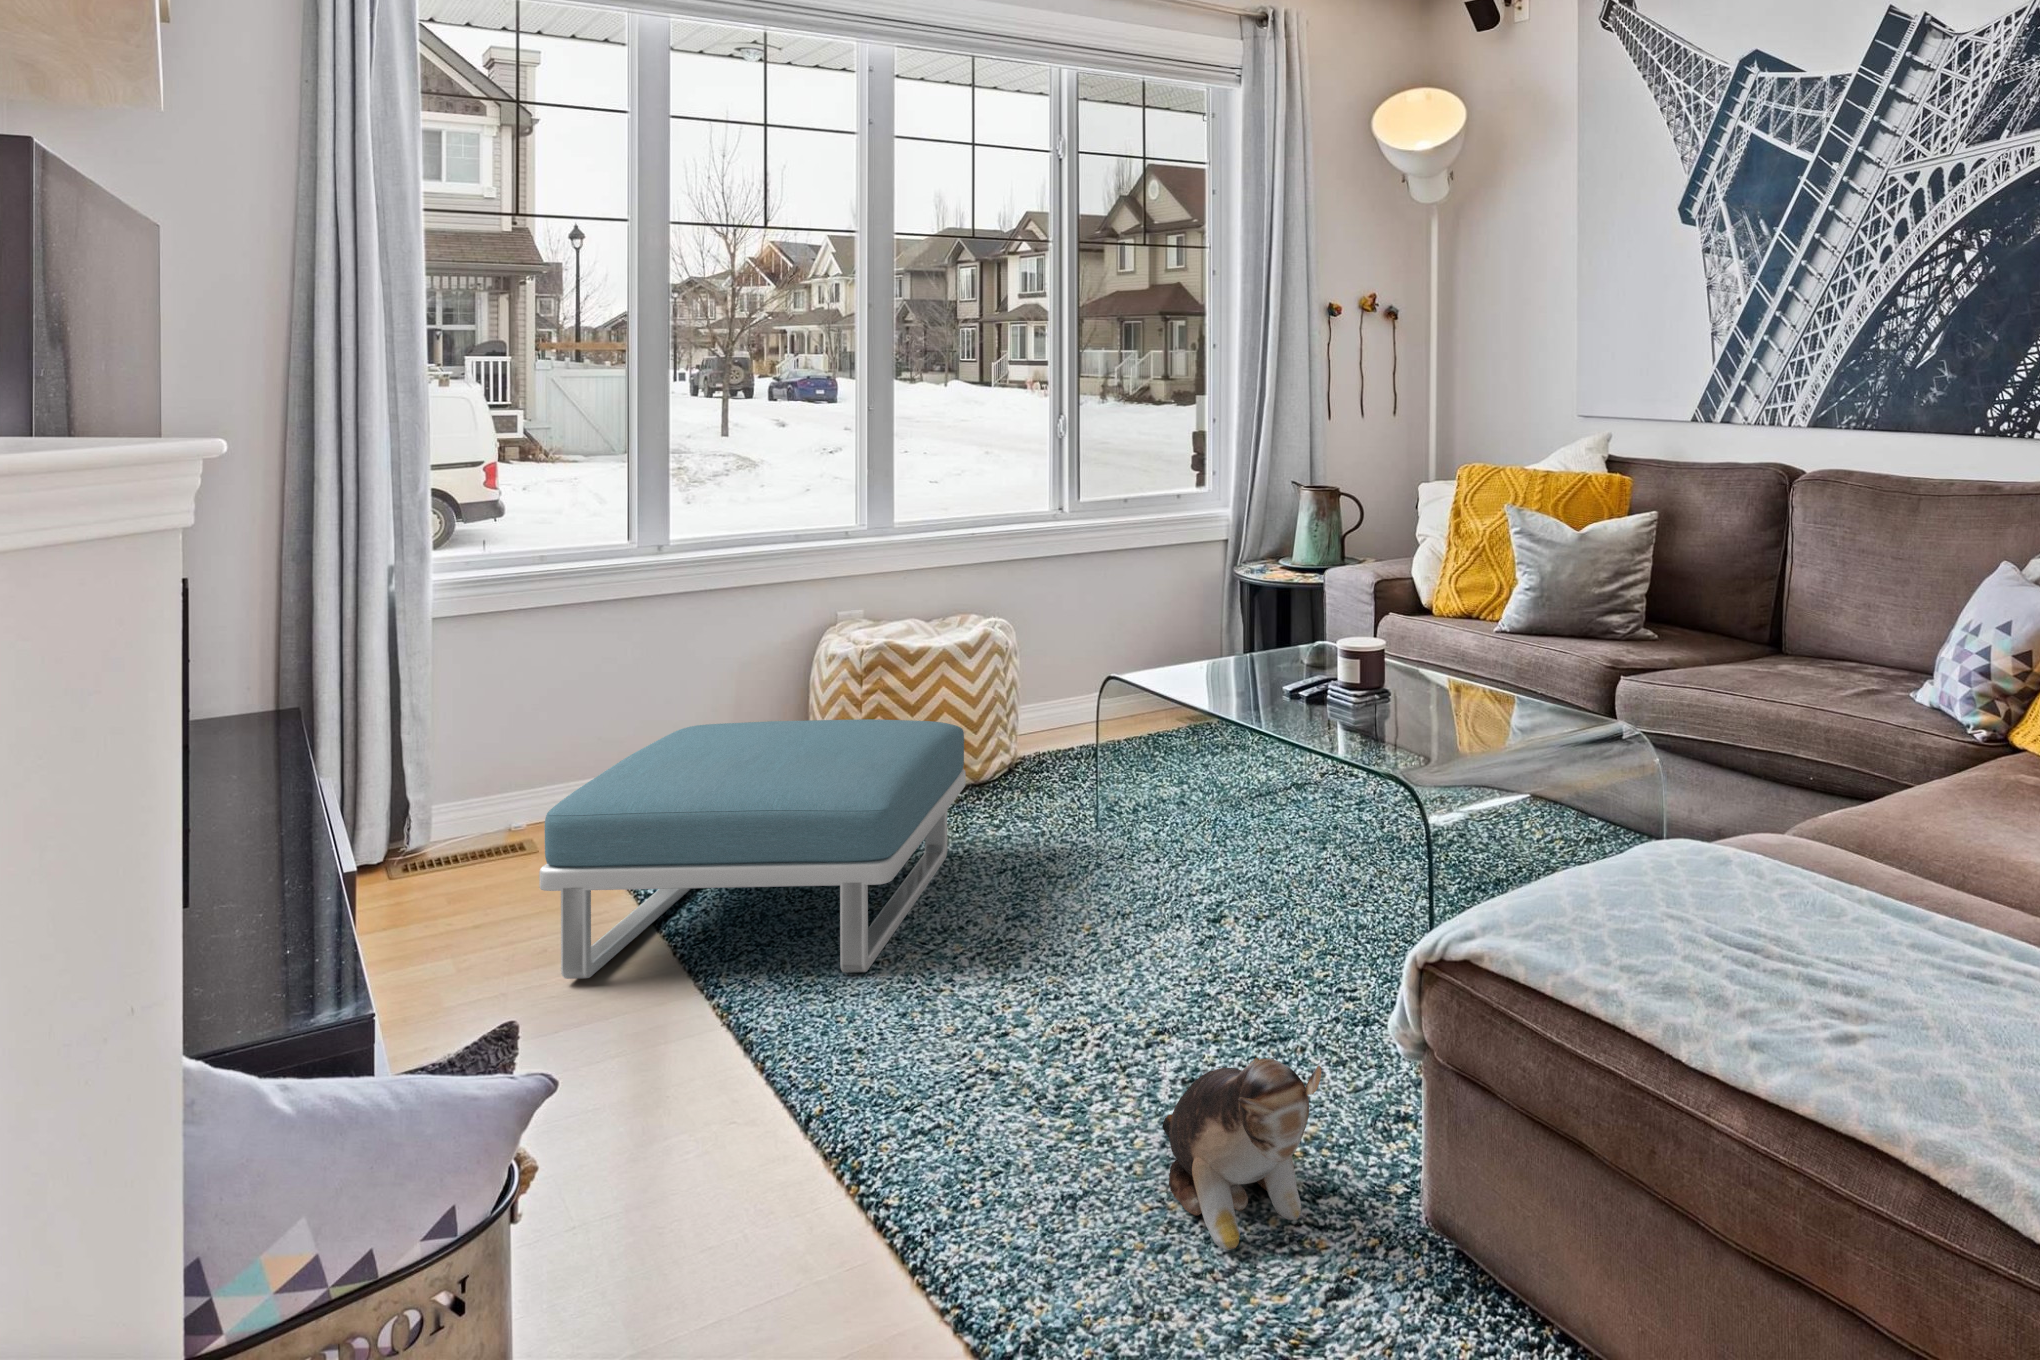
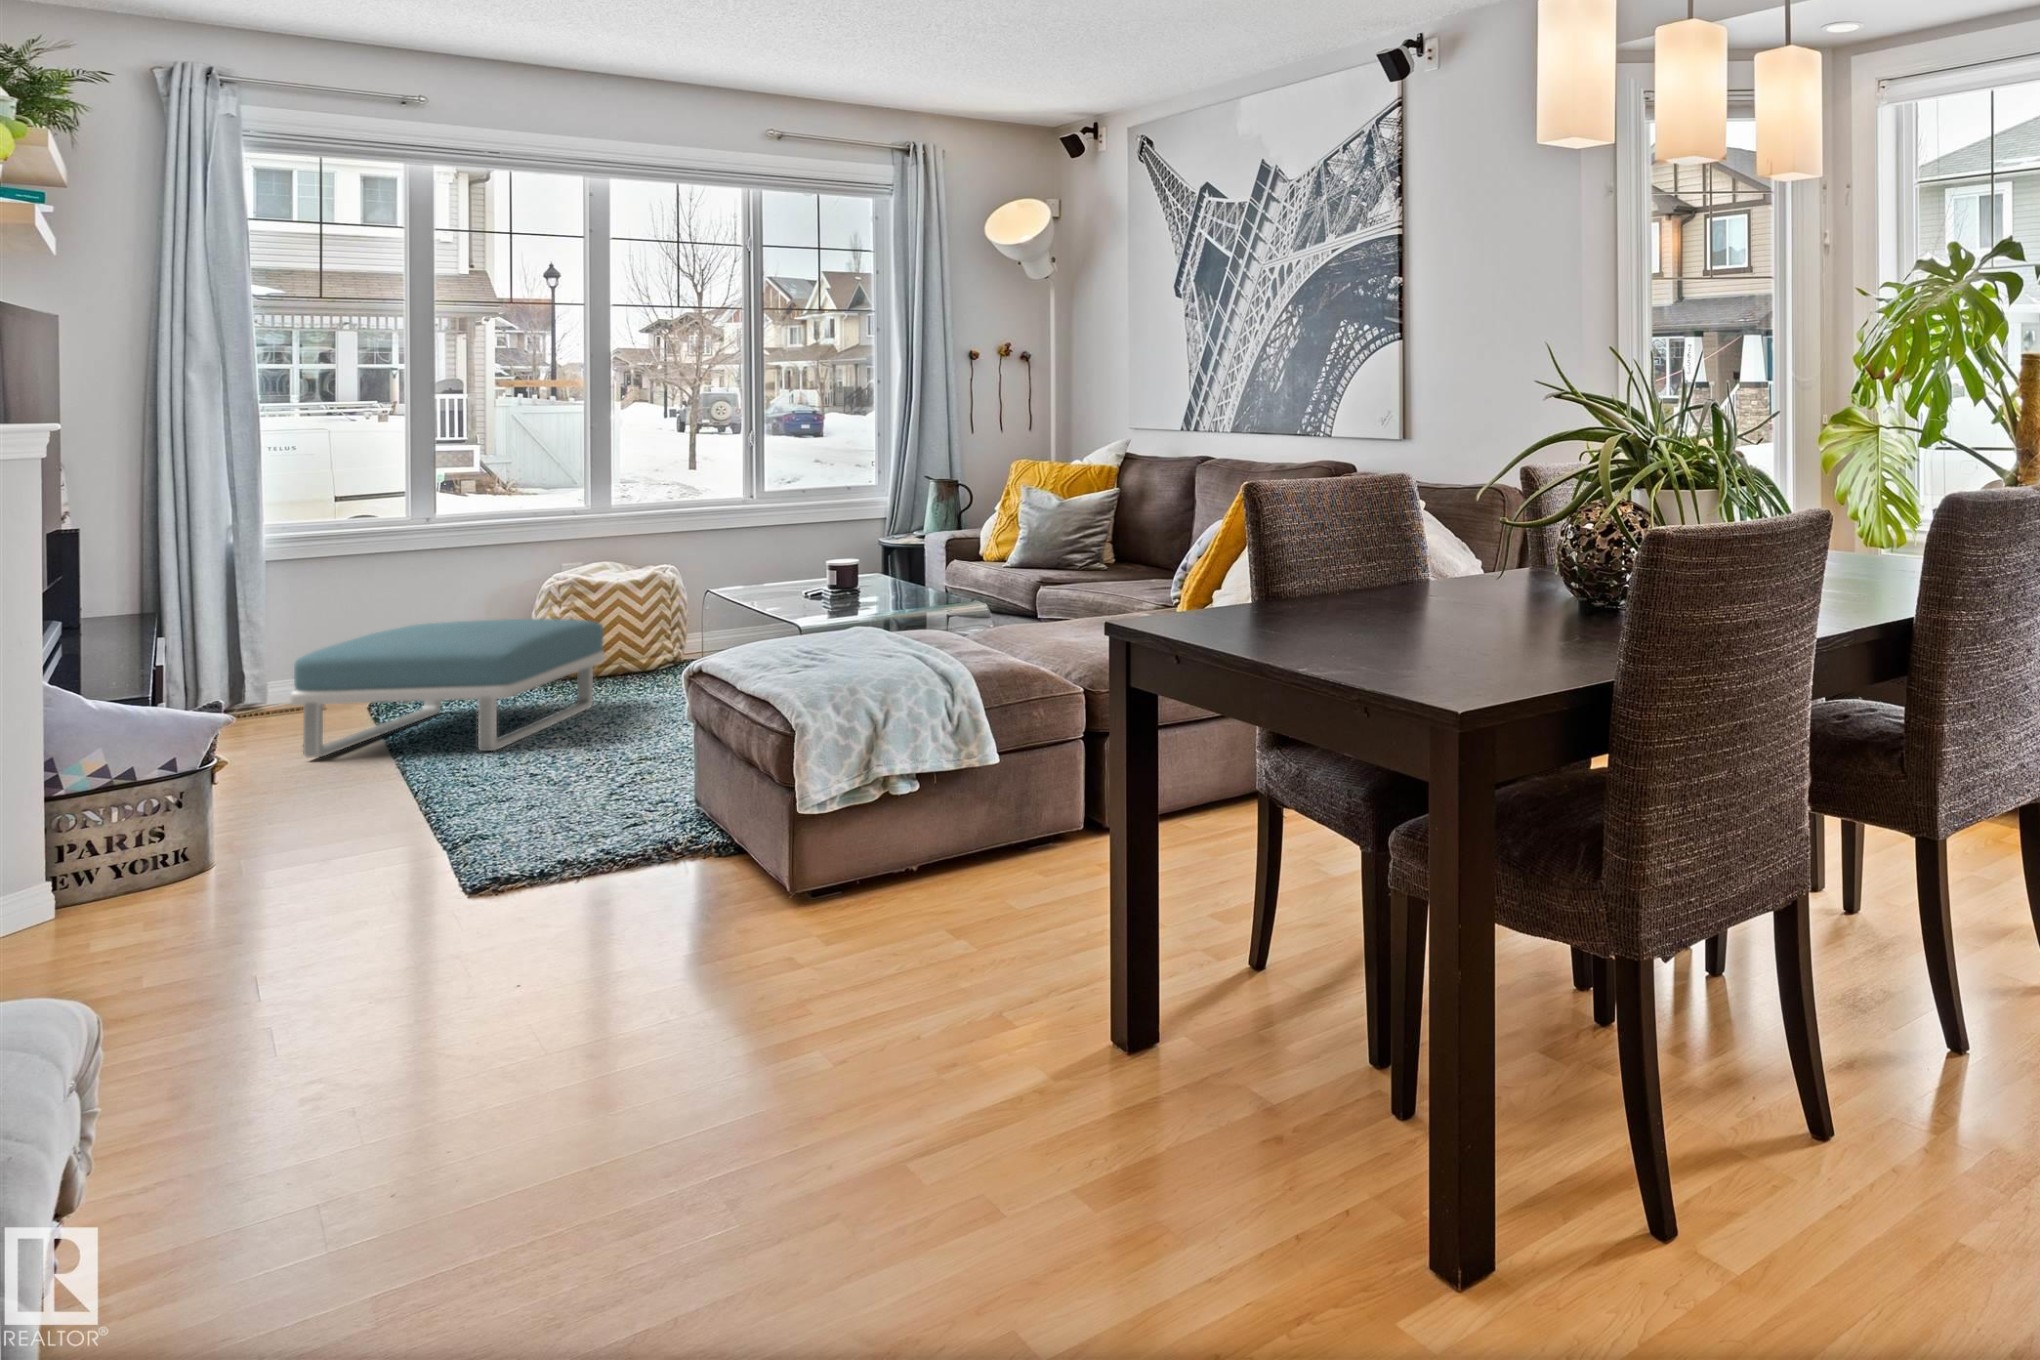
plush toy: present [1162,1058,1321,1250] -> none [588,730,652,824]

